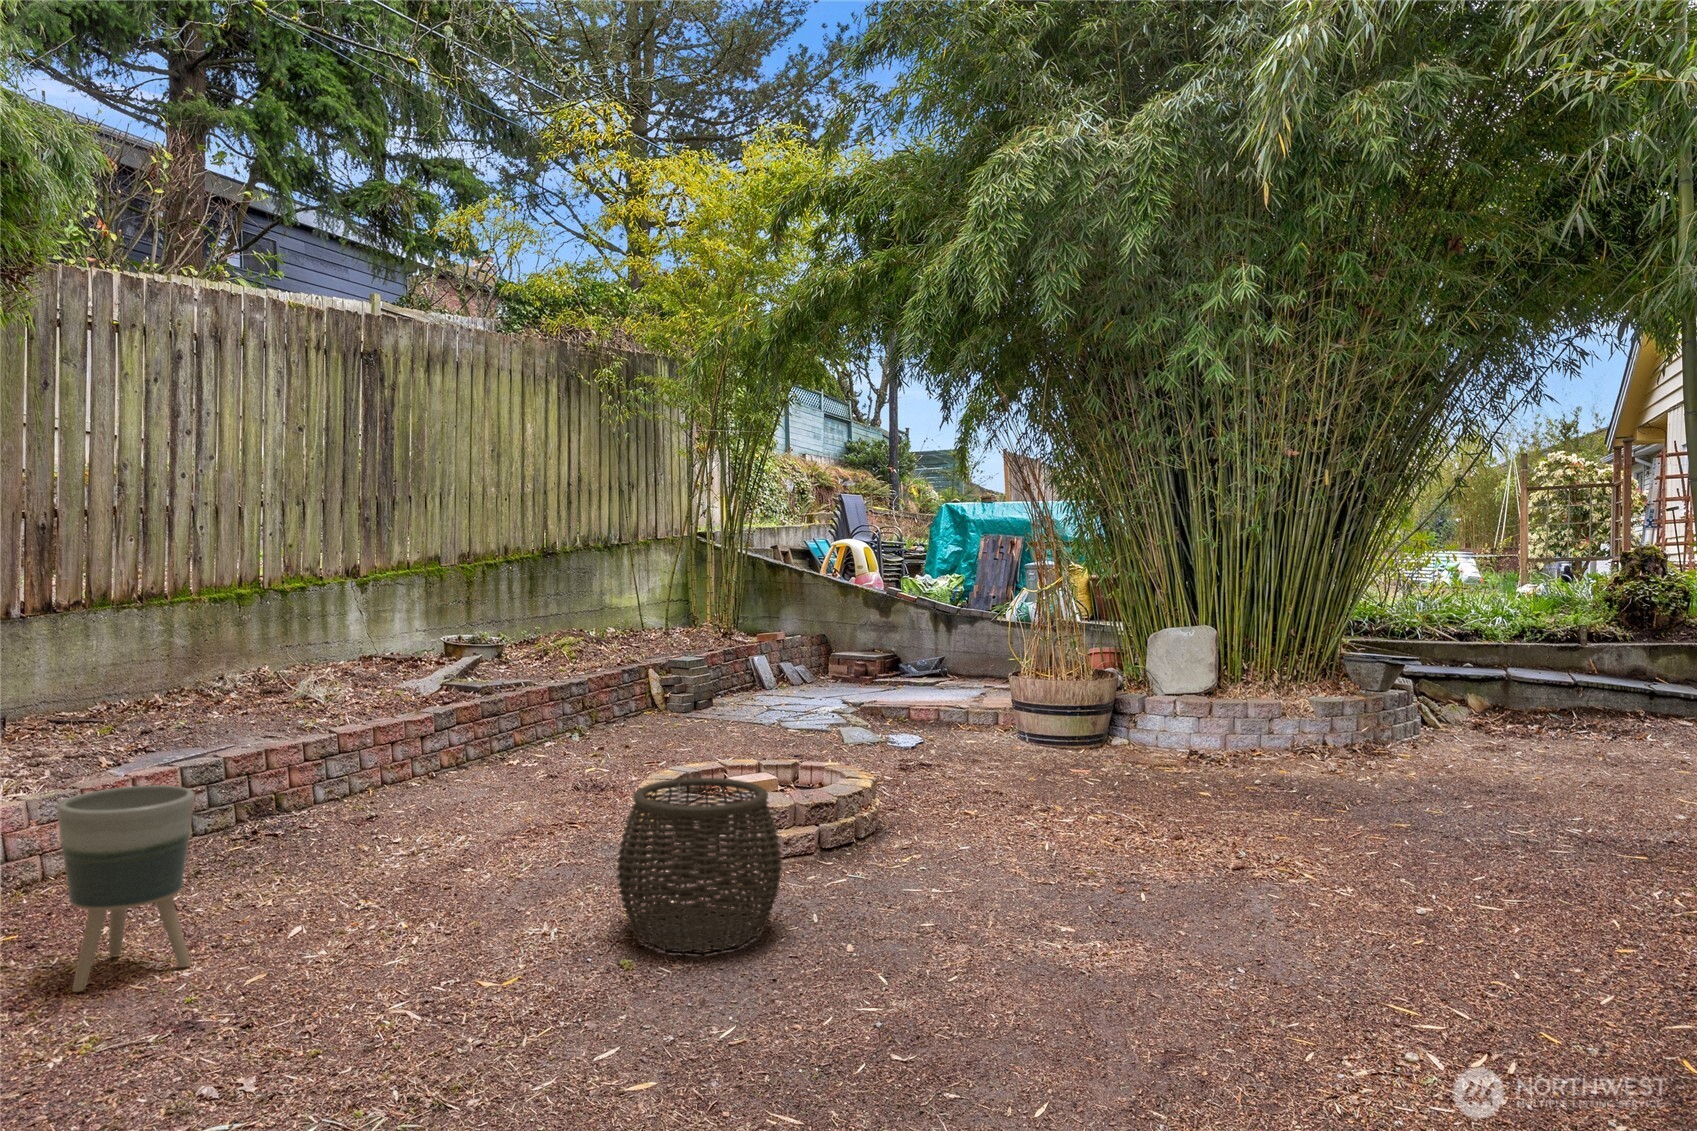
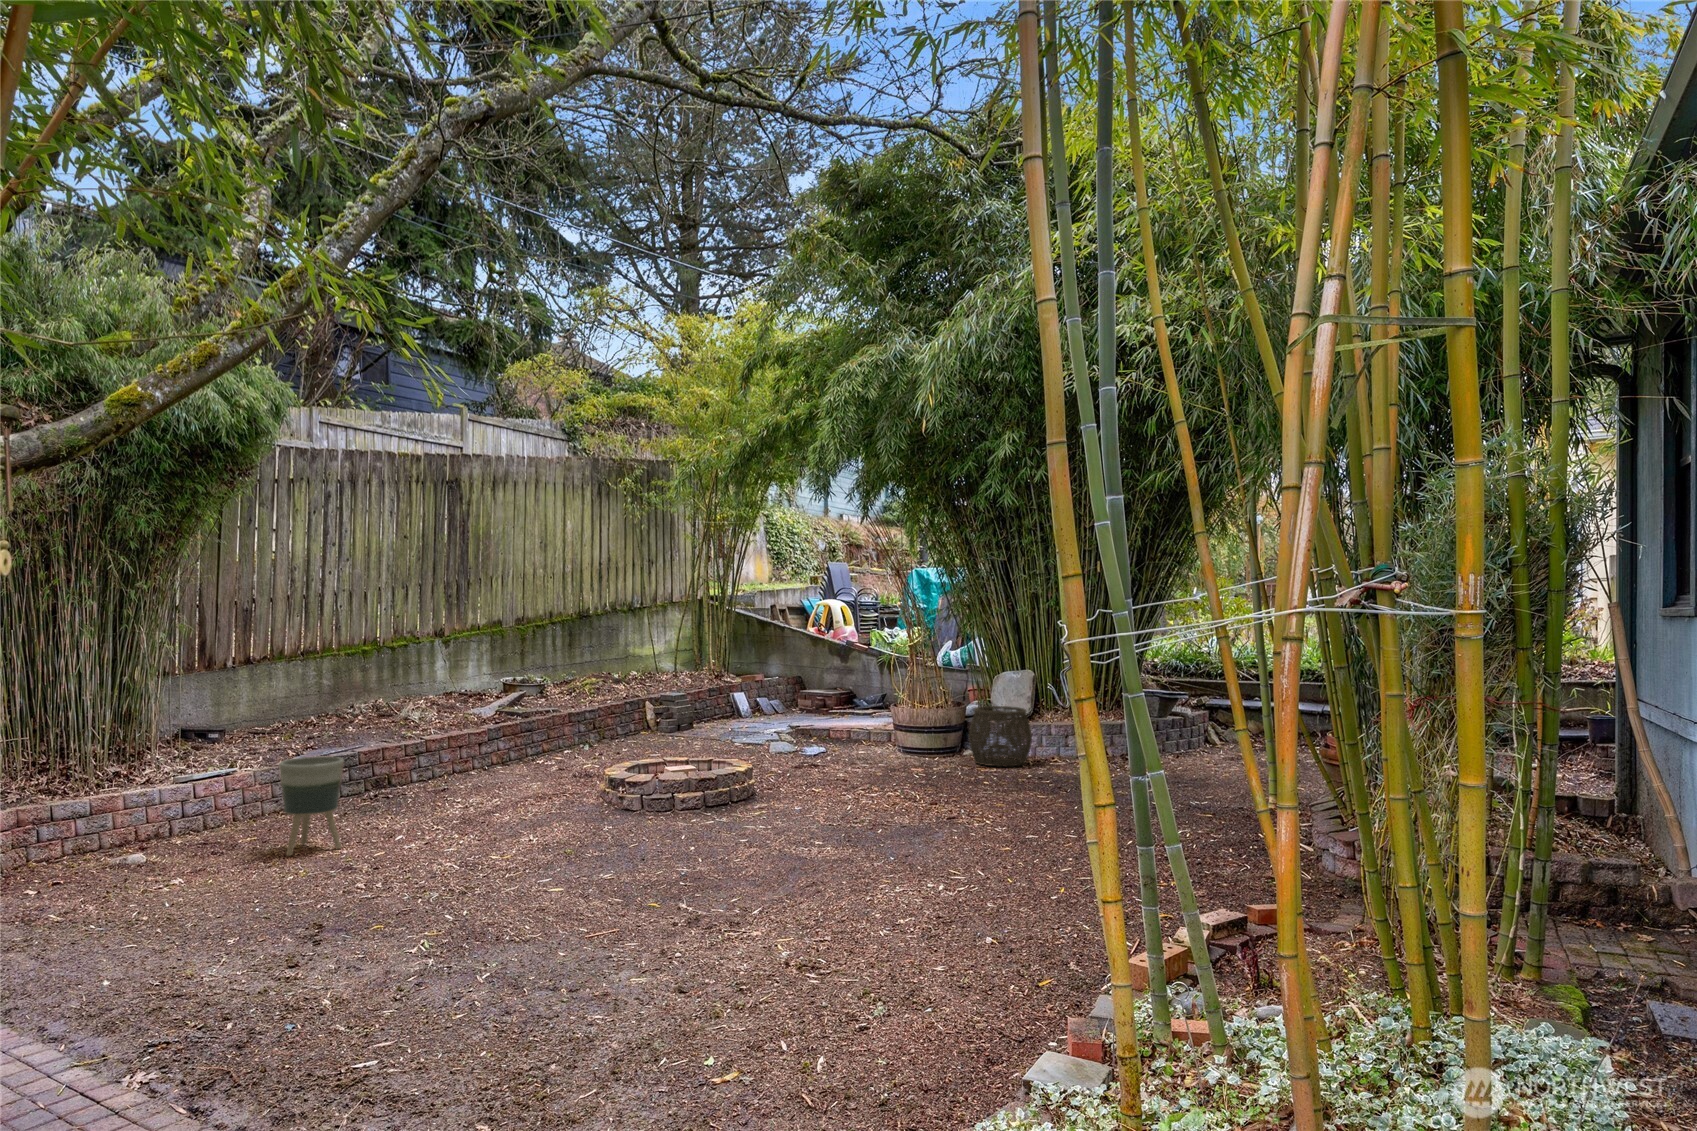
woven basket: present [617,778,782,952] -> present [969,706,1032,767]

